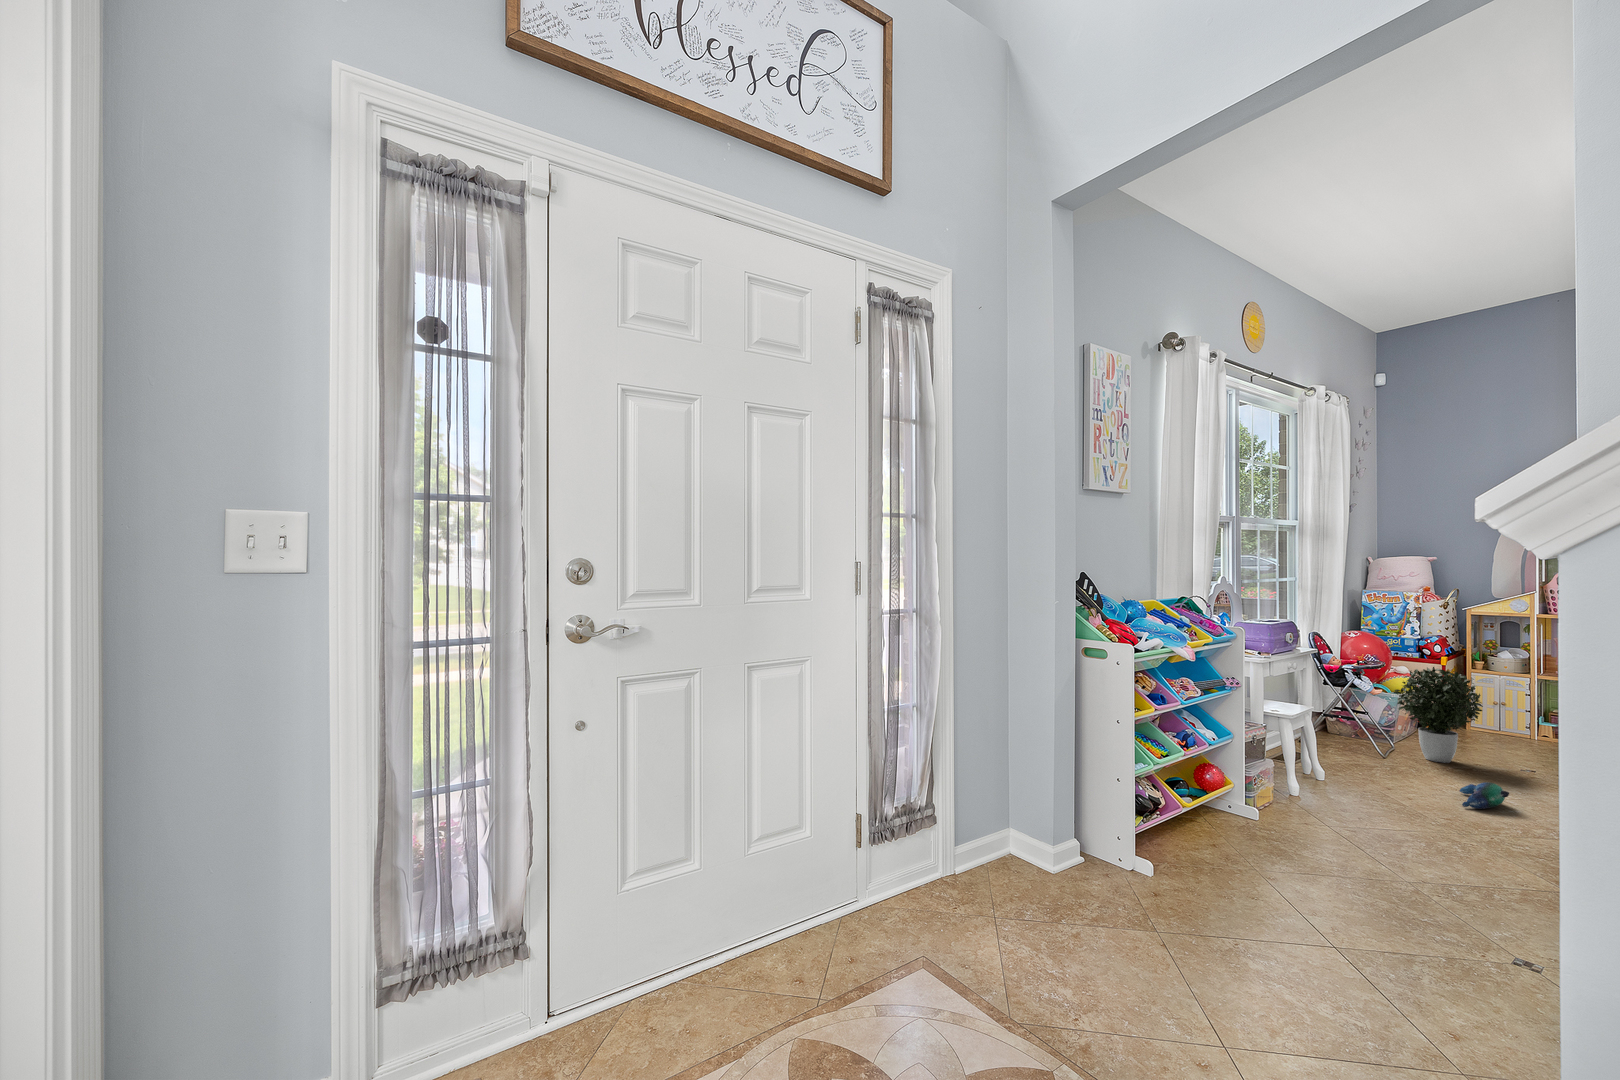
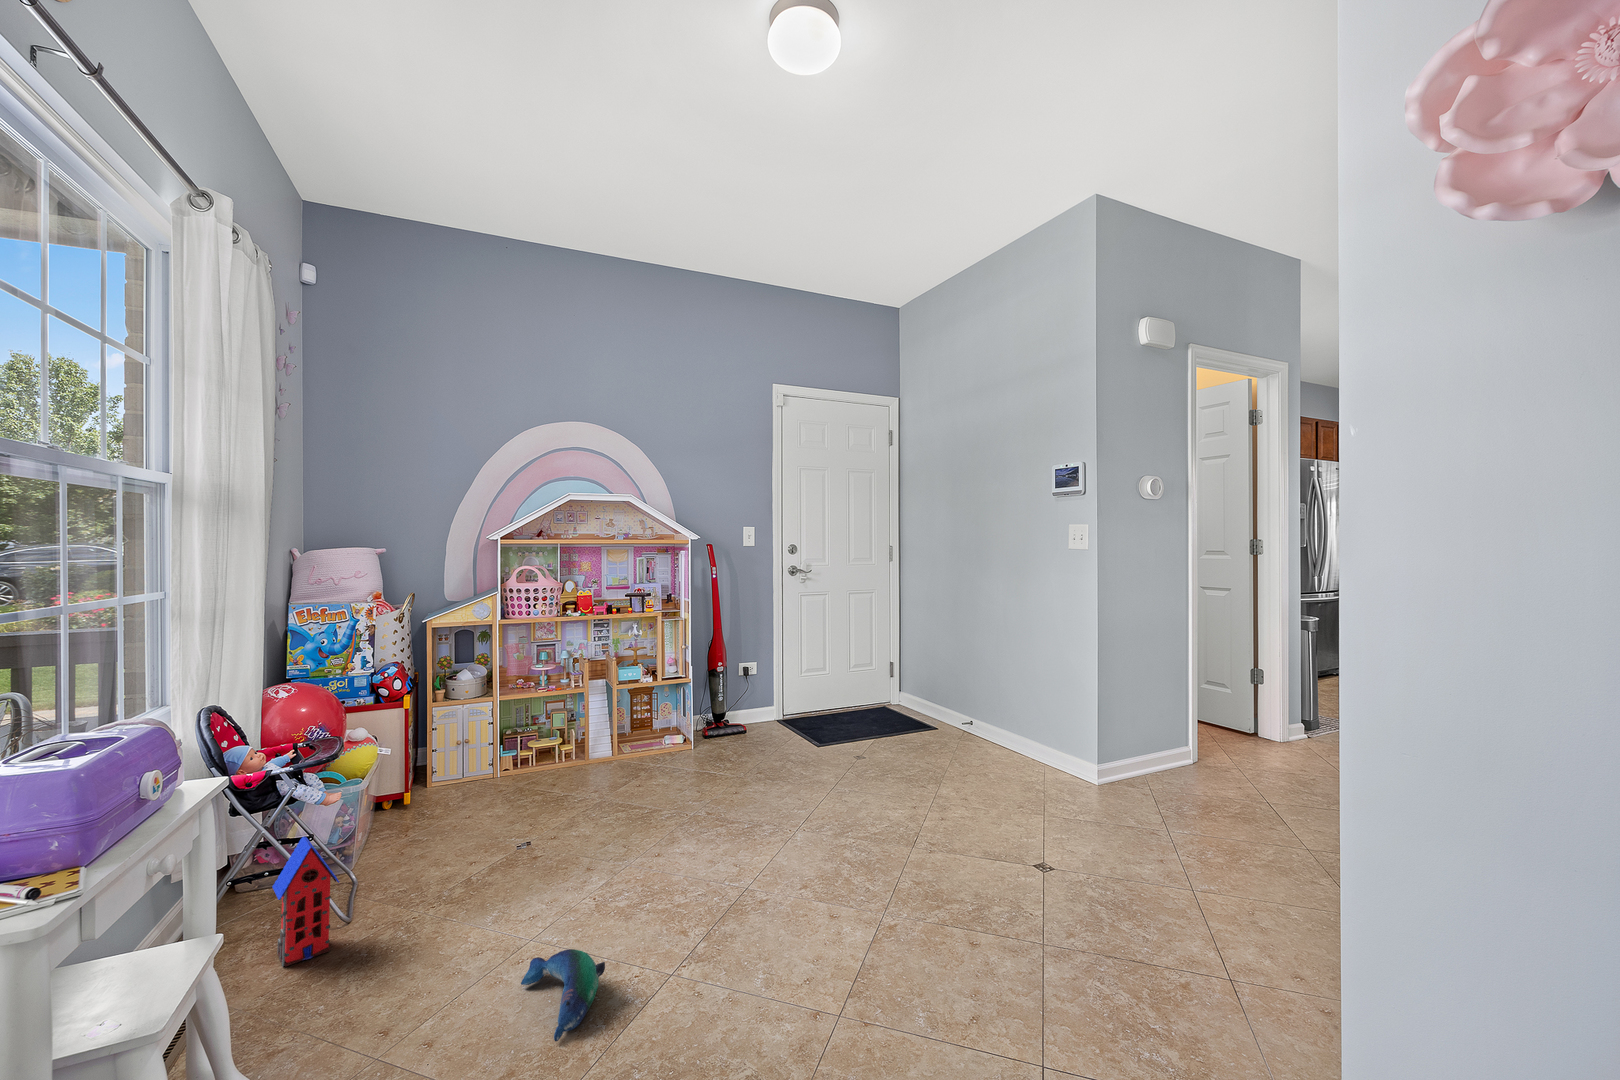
potted plant: present [1394,667,1483,763] -> none [373,734,502,901]
toy house: none [1339,698,1371,756] -> present [272,837,339,967]

